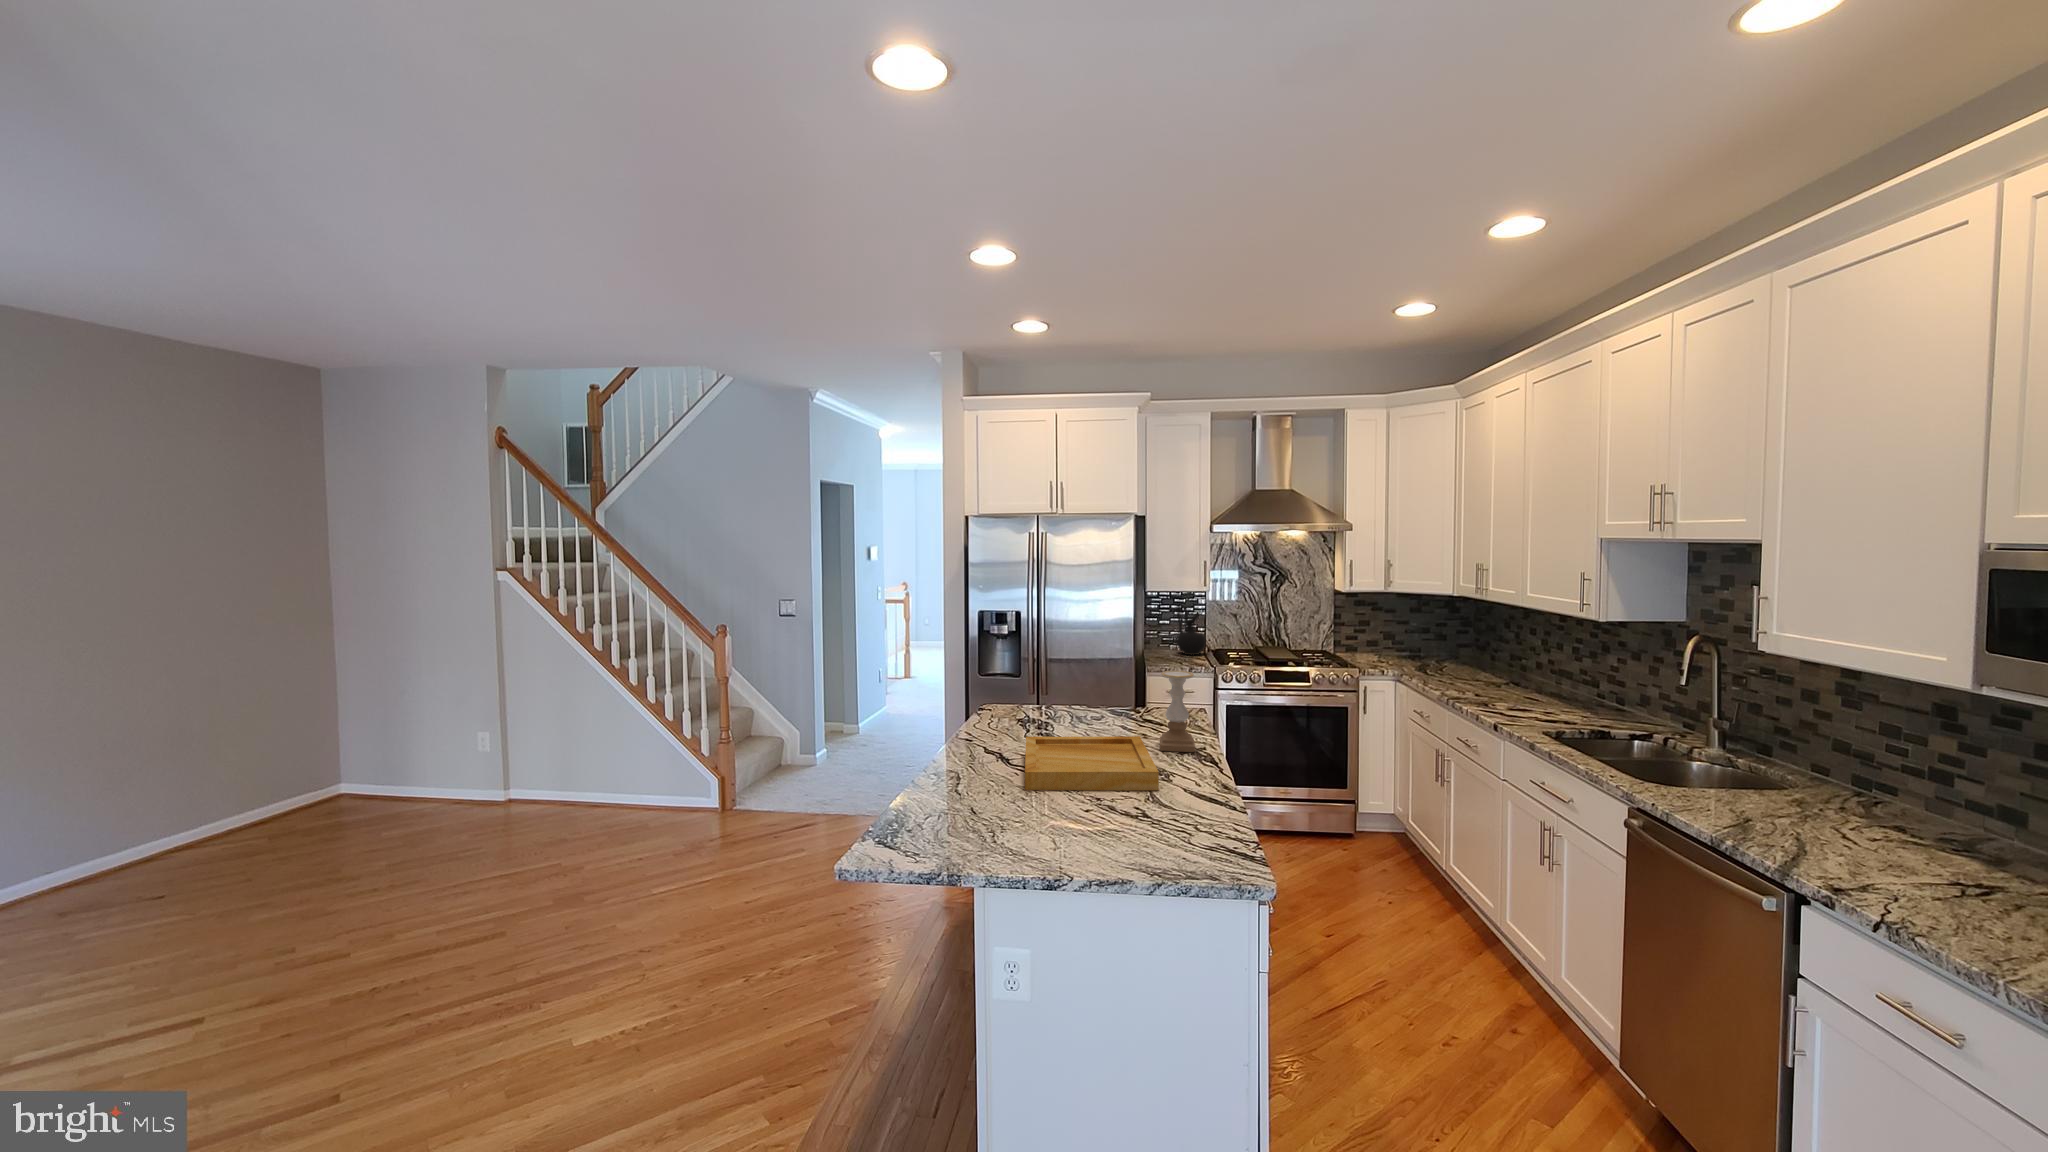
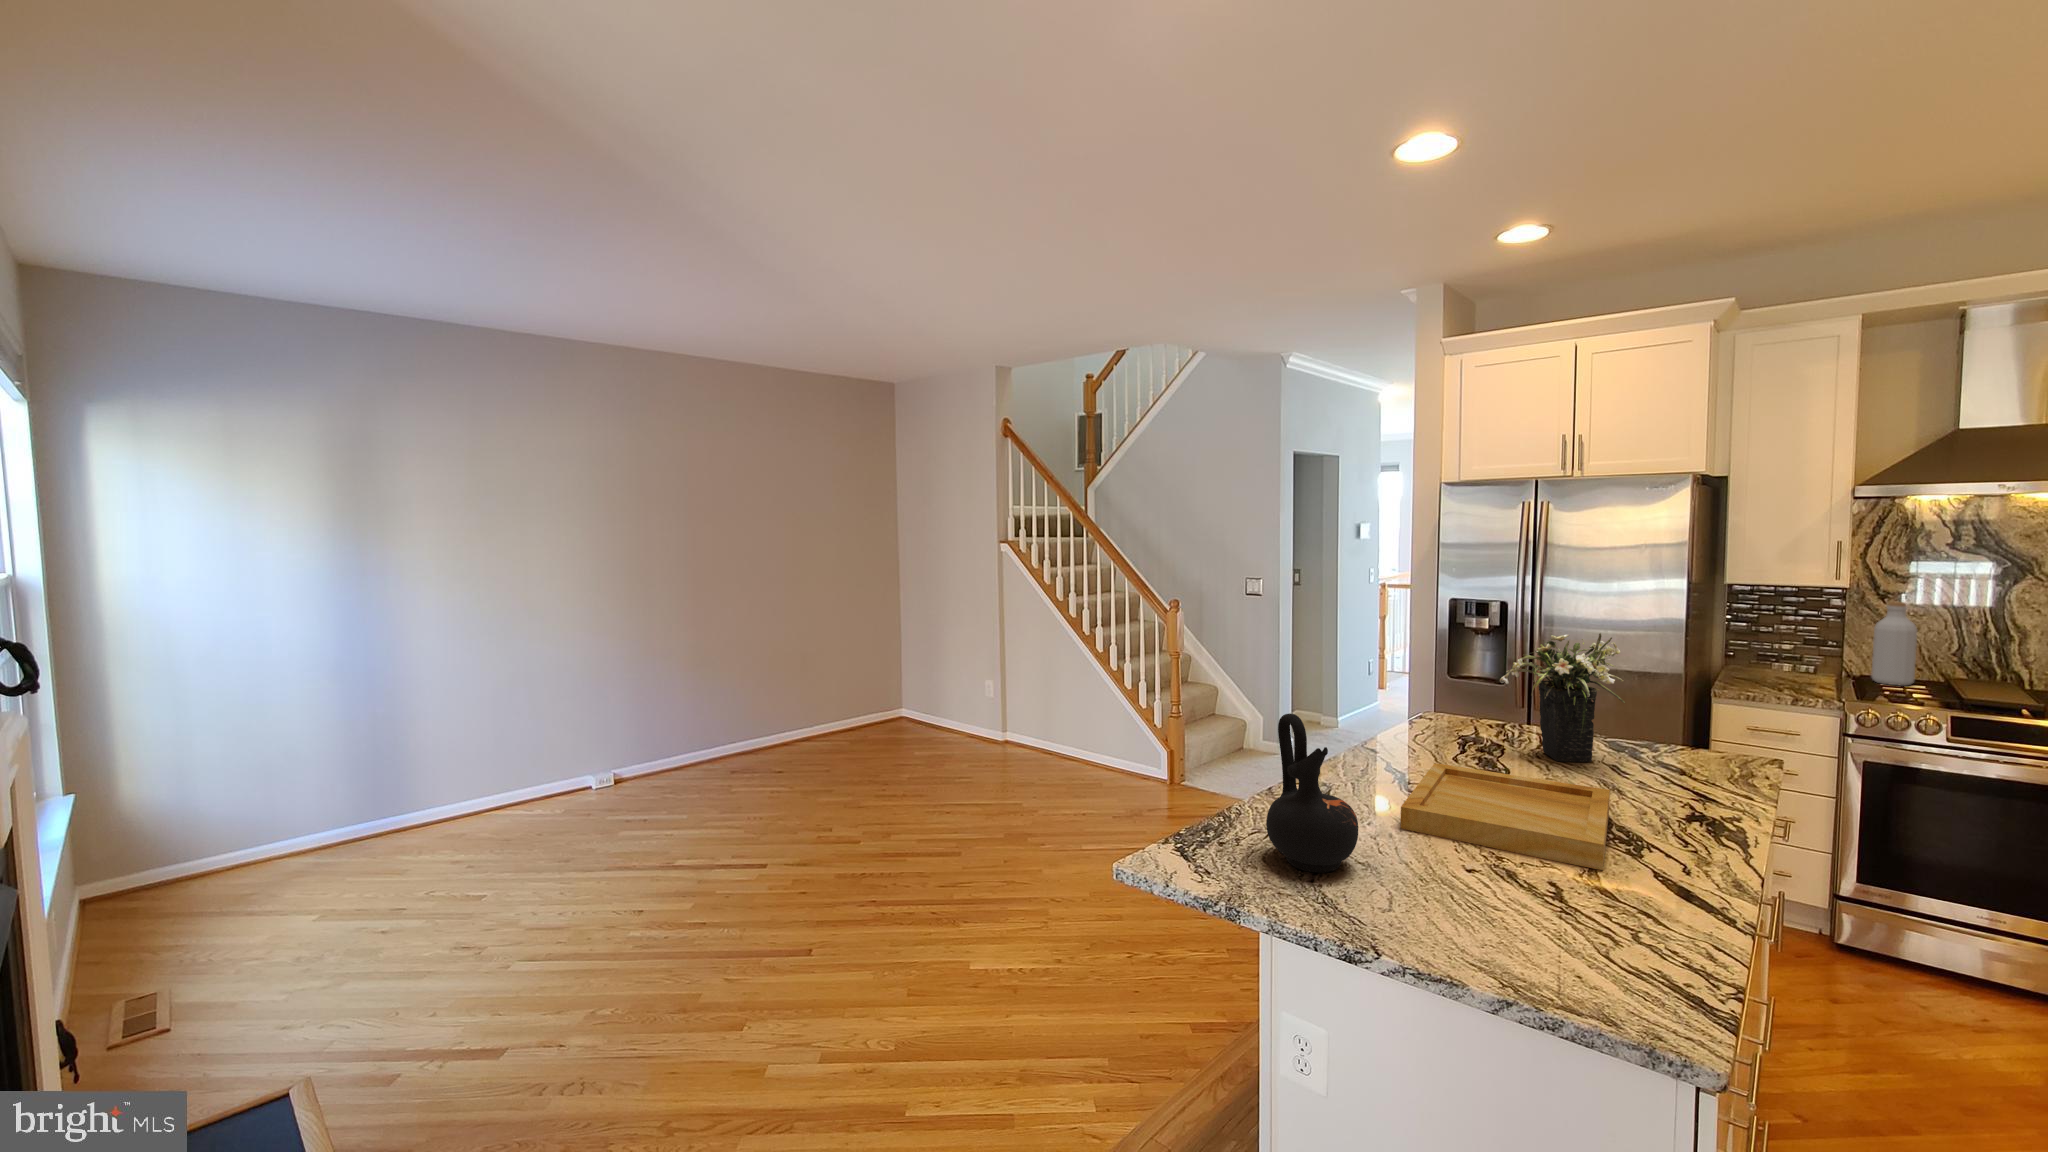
bottle: none [1215,601,1235,654] -> present [1872,602,1917,685]
ceramic jug: present [1176,605,1206,655] -> present [1266,713,1358,873]
flower arrangement: none [1052,627,1132,725] -> present [1500,633,1625,762]
candle holder: present [1160,671,1195,752] -> none [1648,704,1719,828]

